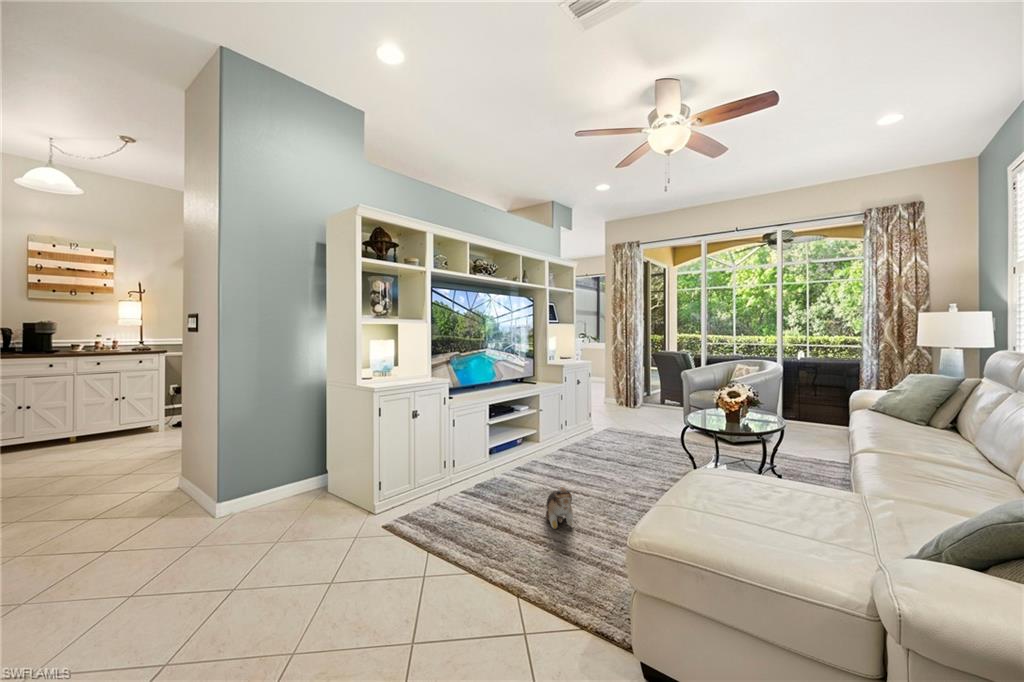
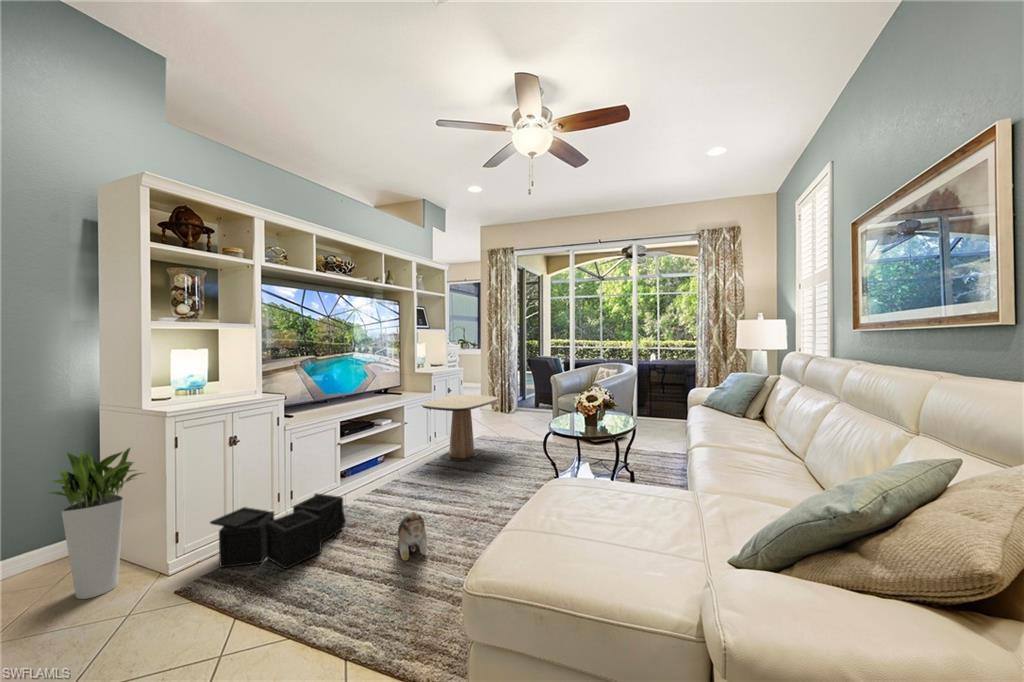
side table: none [554,387,627,450] -> present [421,395,498,461]
planter: none [303,414,362,523] -> present [49,448,143,599]
storage bin: none [401,465,501,522] -> present [210,494,346,569]

